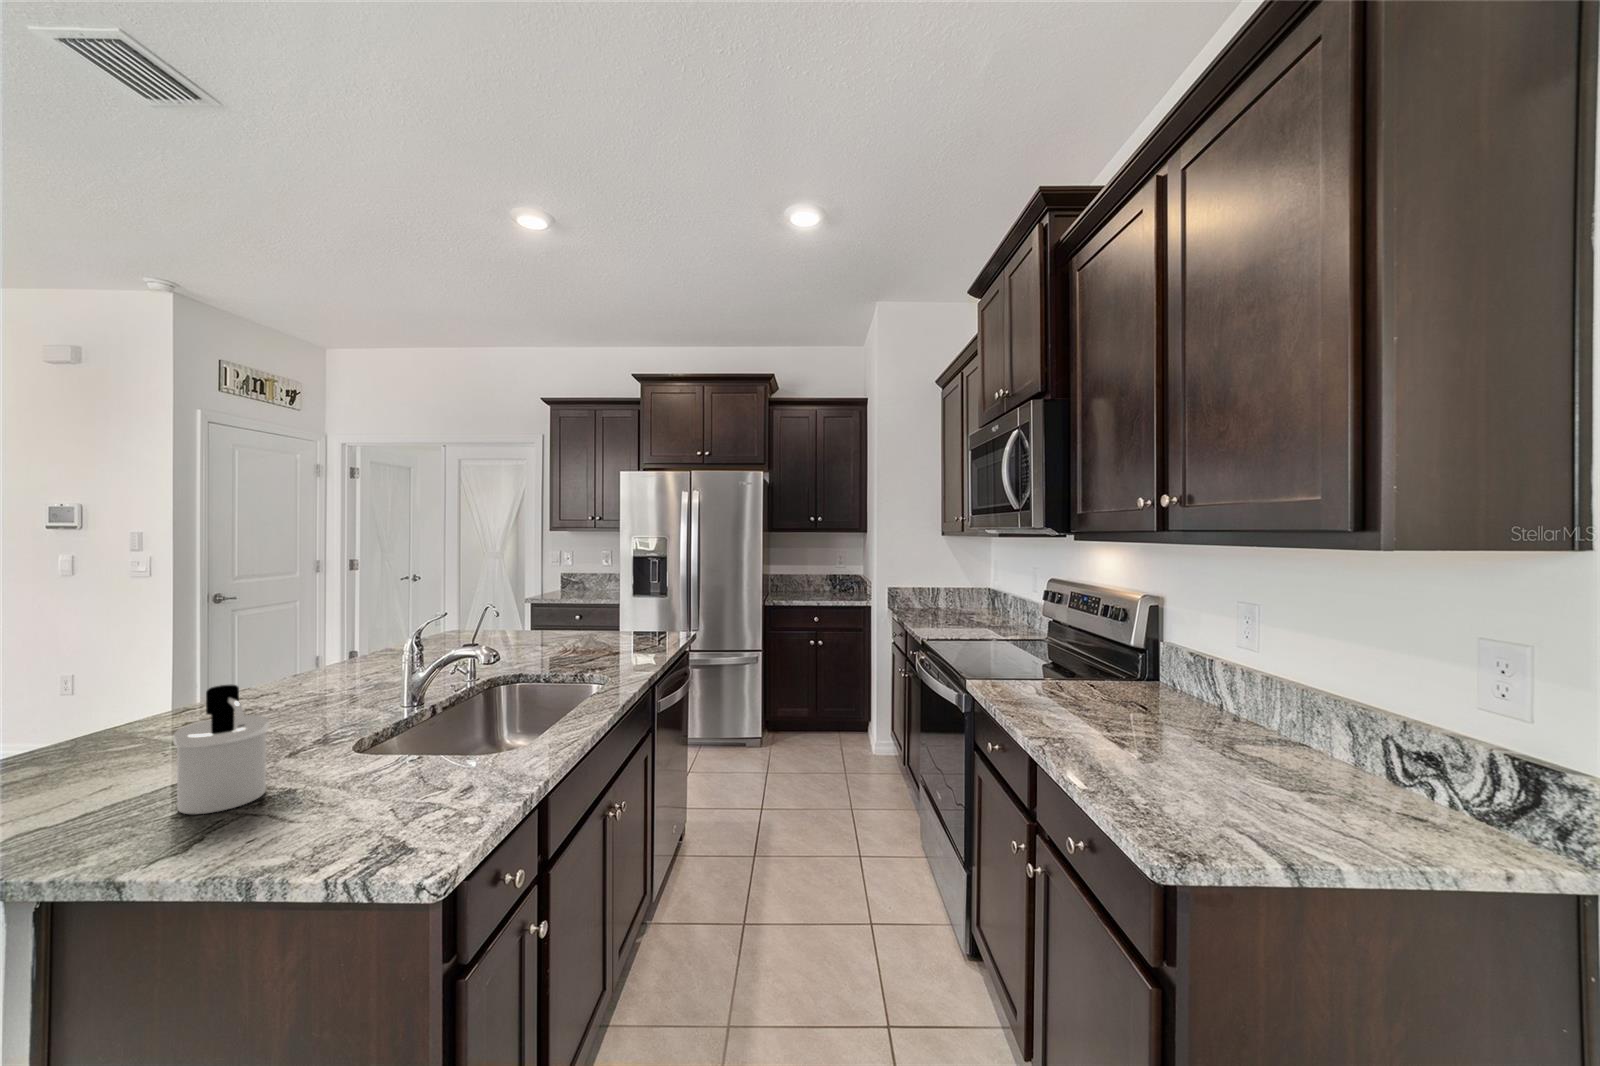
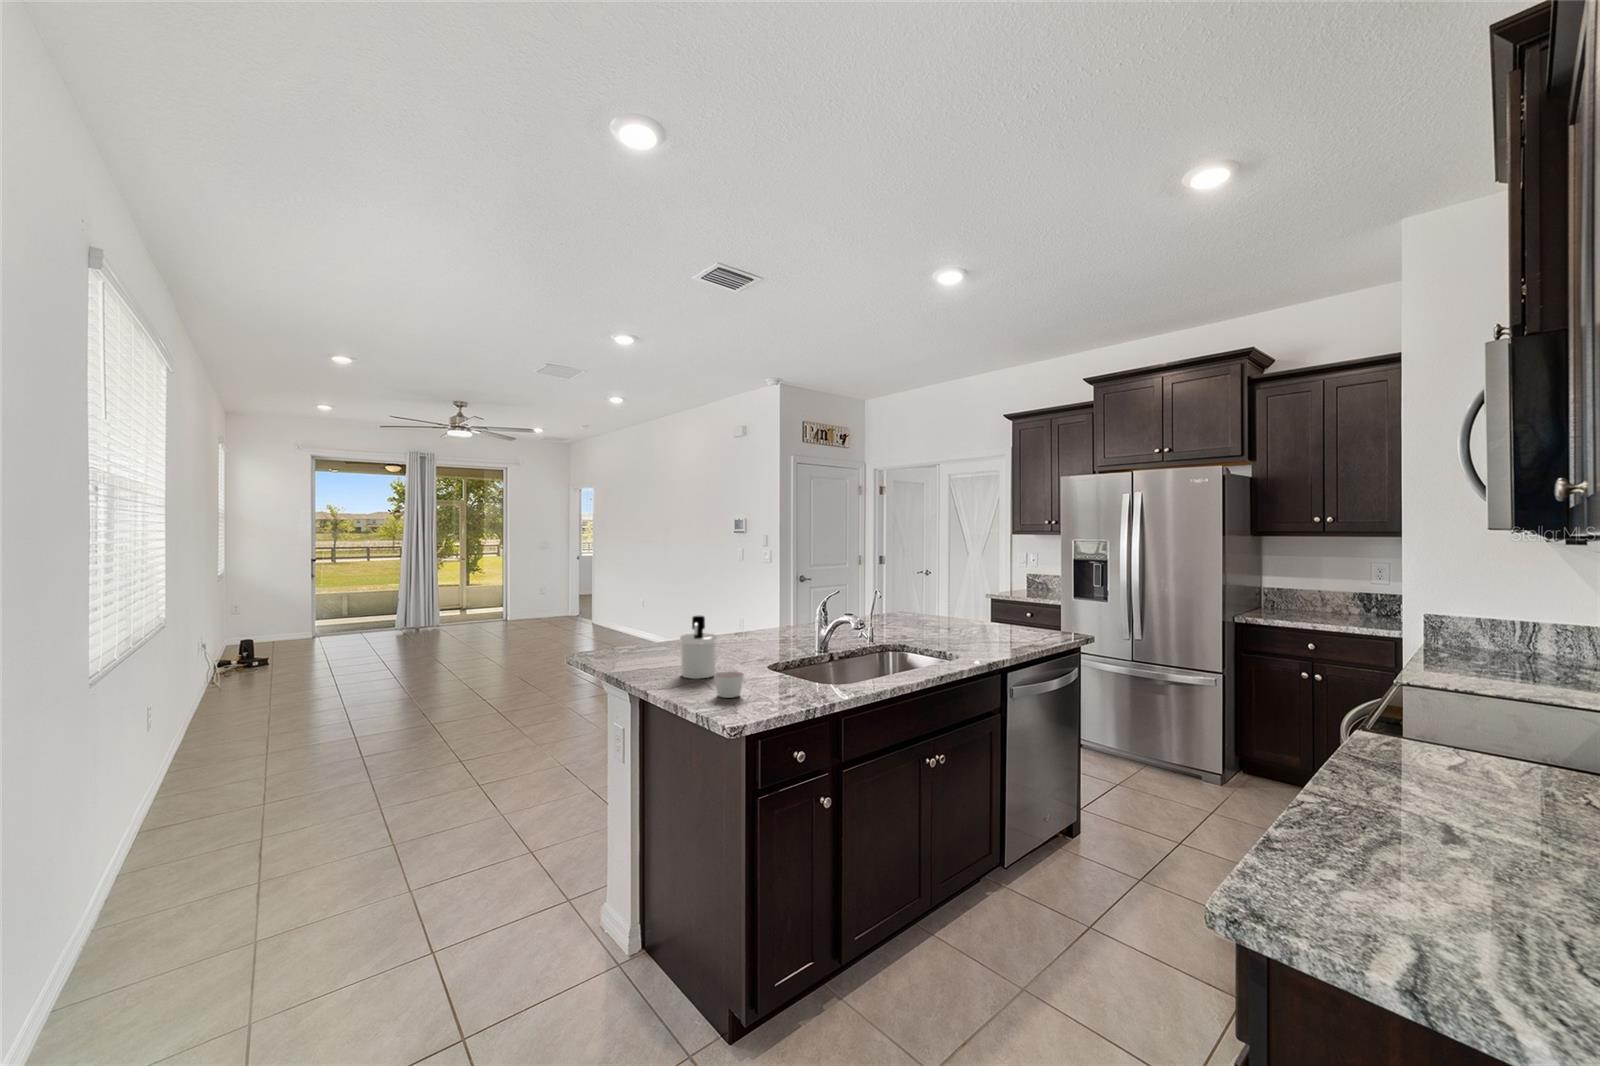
candle: none [316,774,383,831] -> present [714,671,744,698]

